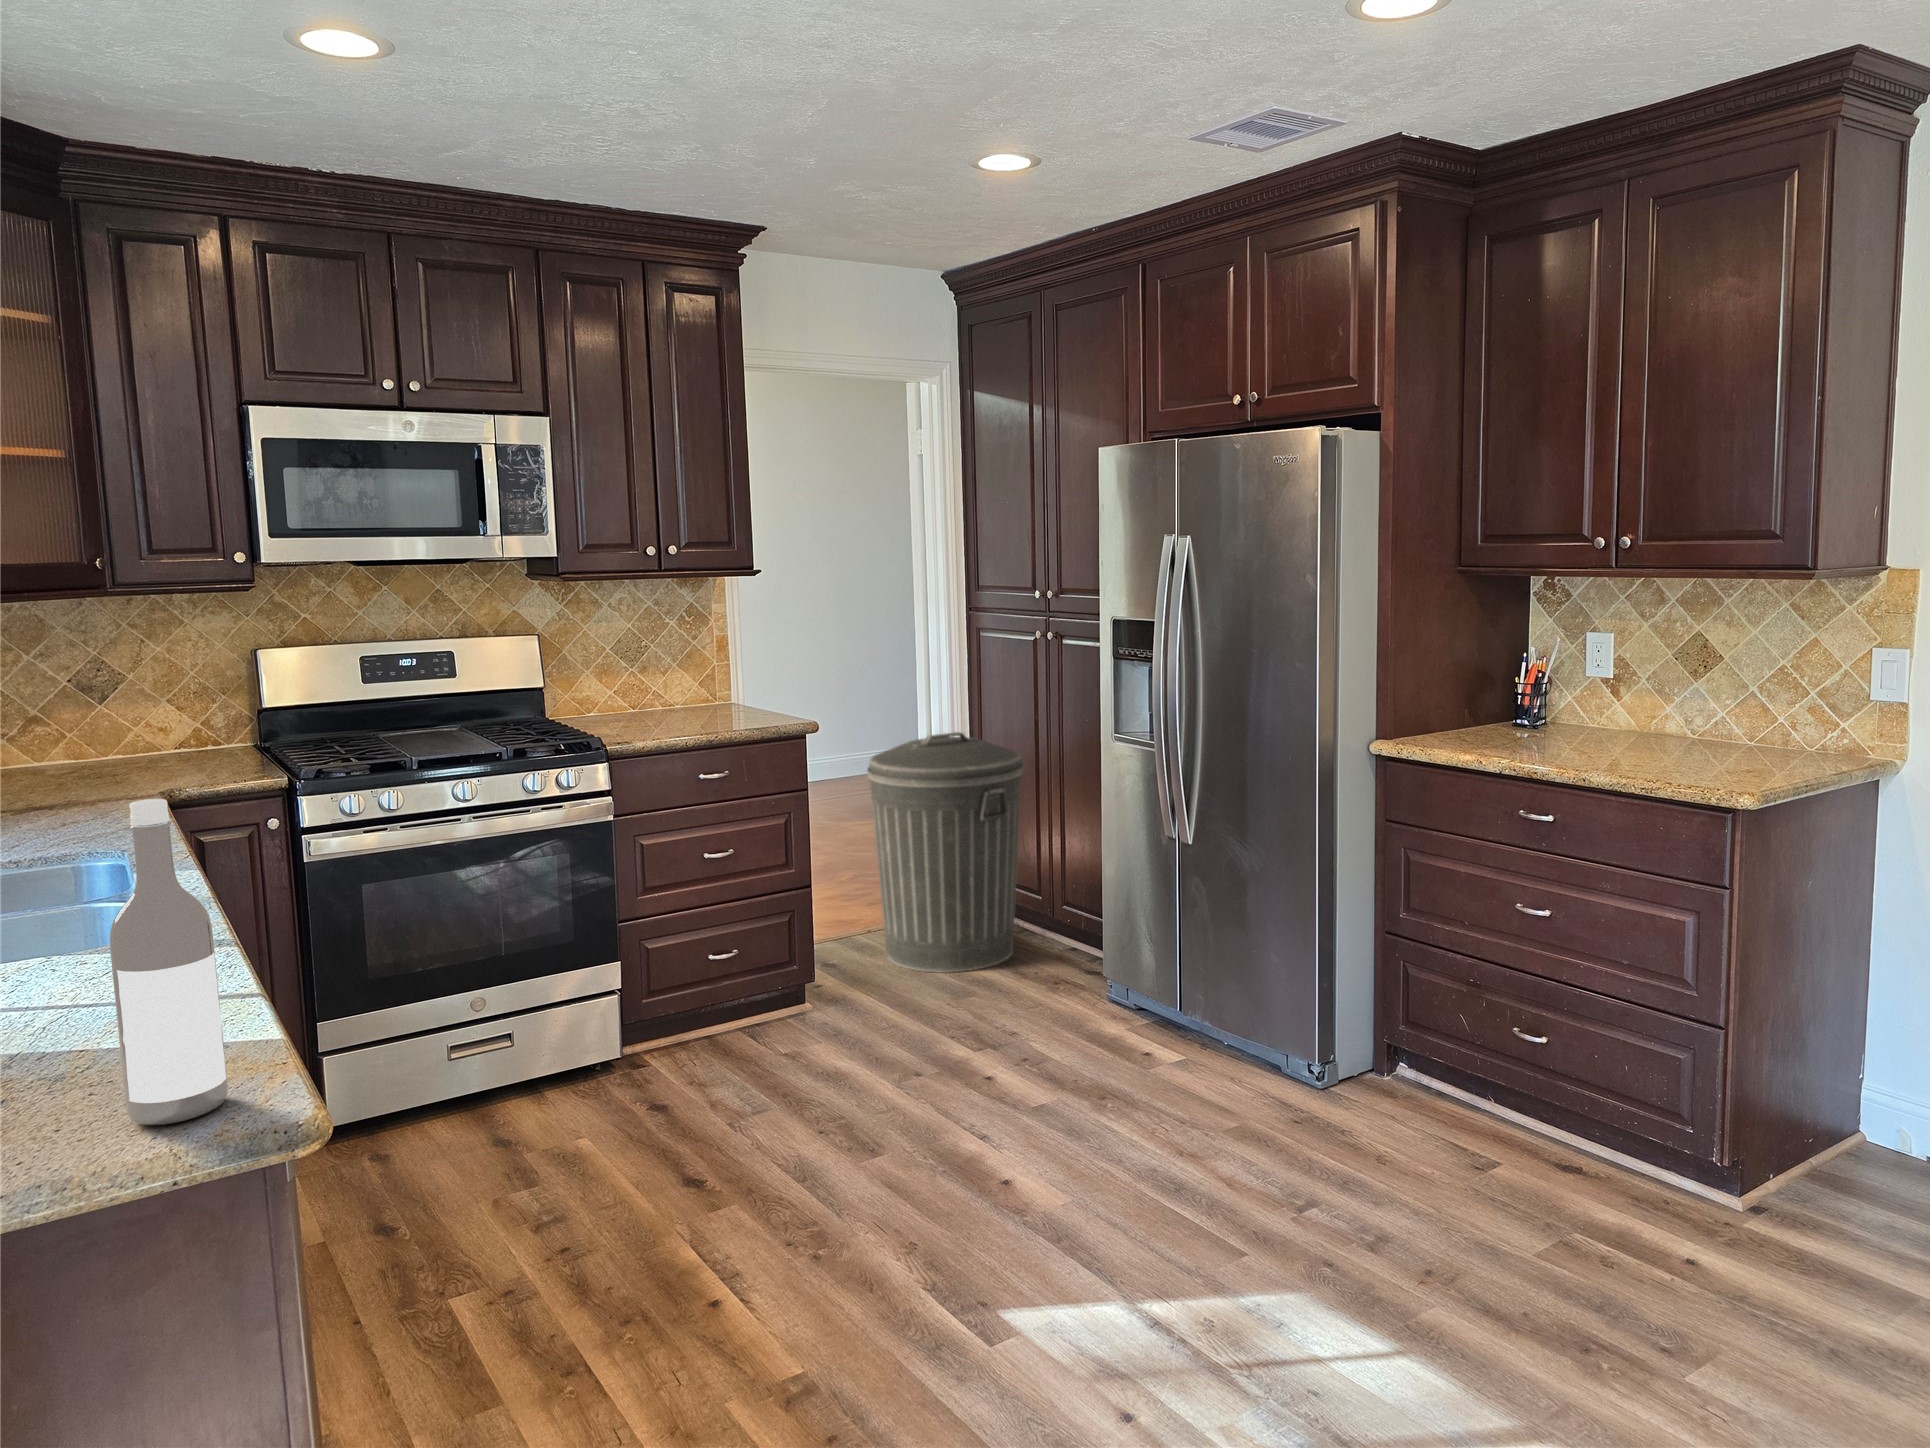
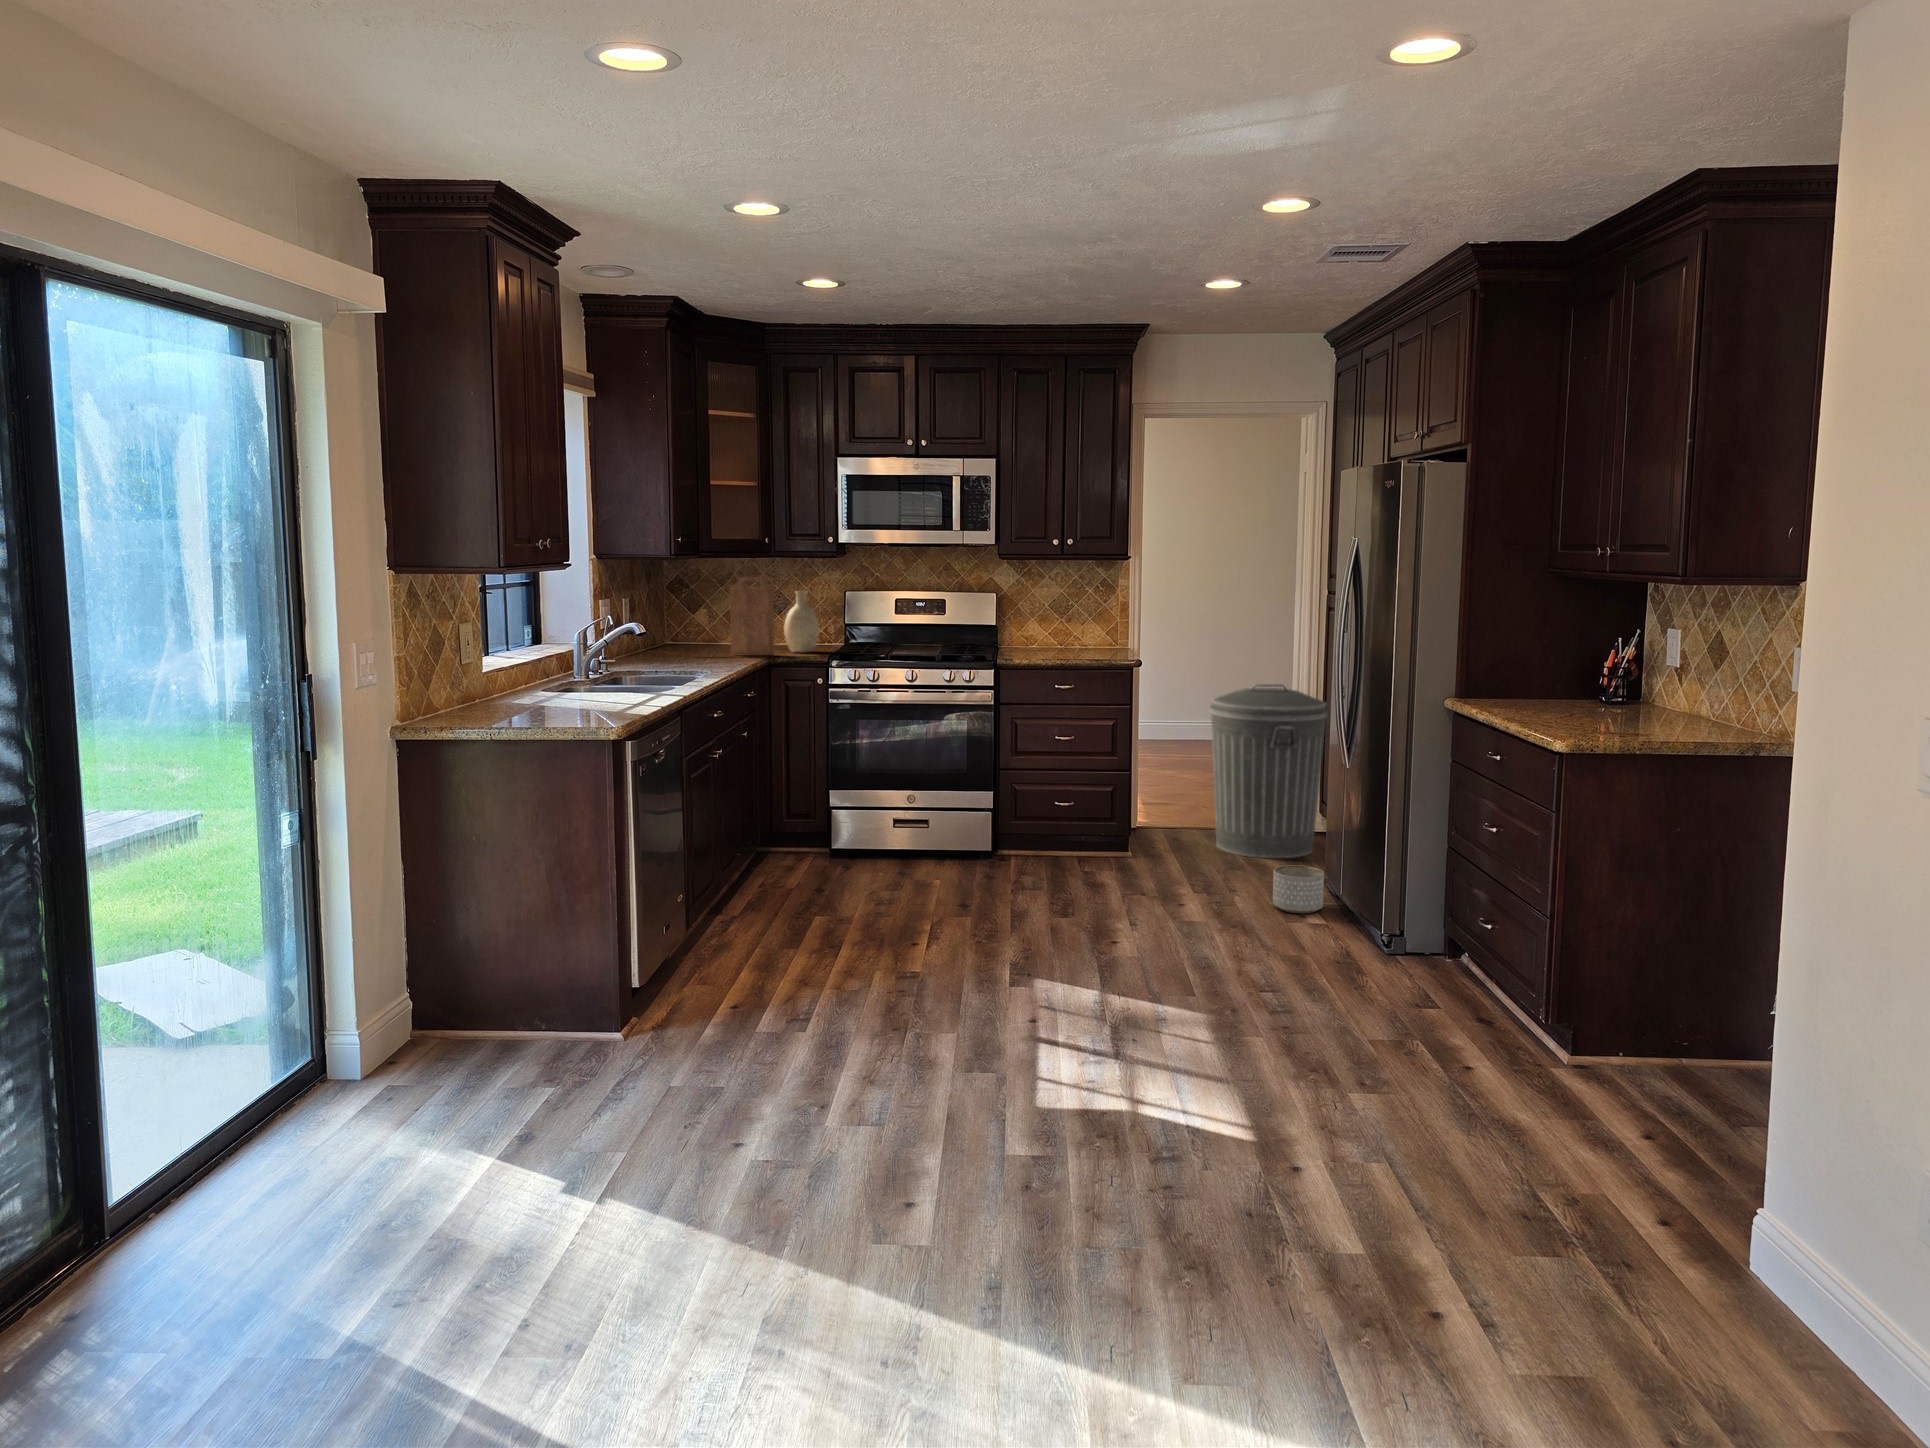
cutting board: none [31,636,152,795] -> present [730,577,775,655]
decorative vase: none [154,655,231,773] -> present [784,591,819,652]
wine bottle: present [110,799,228,1125] -> none [586,613,617,720]
planter: none [1095,983,1163,1055] -> present [1273,865,1324,913]

